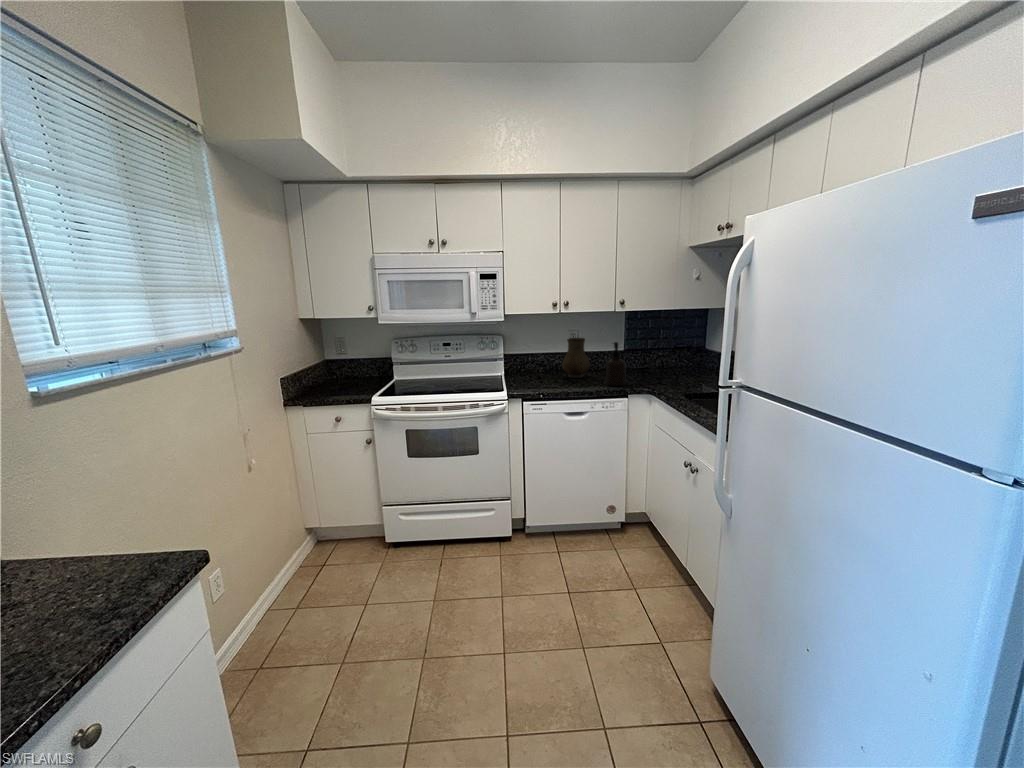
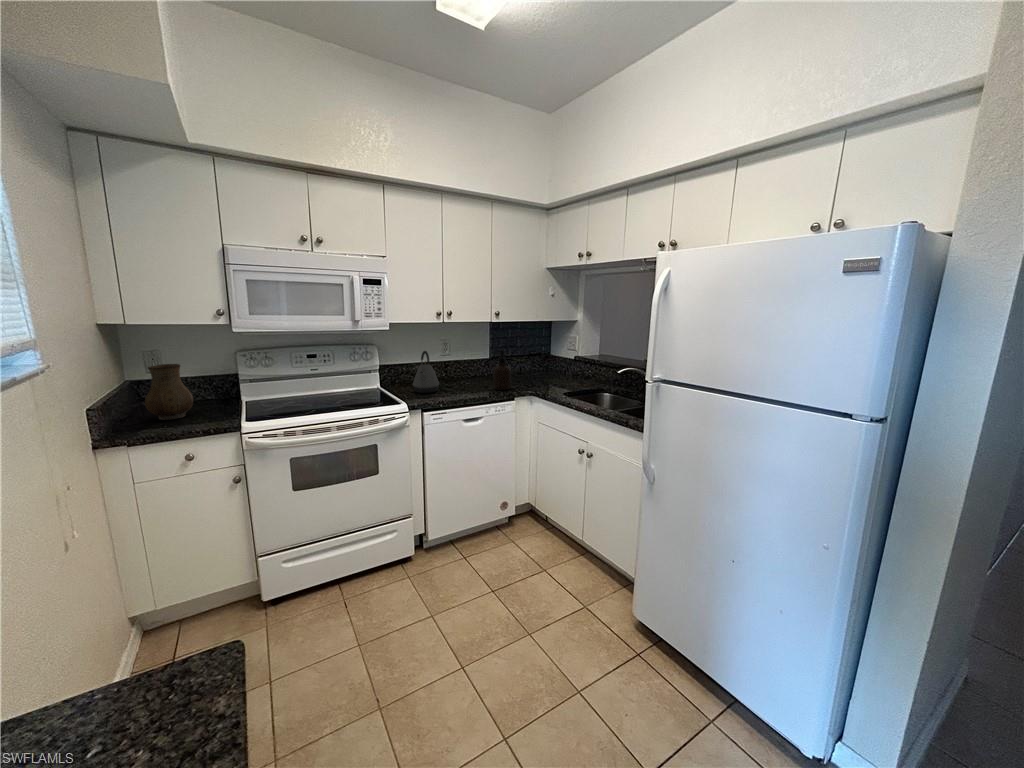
ceramic pitcher: present [562,338,590,378] -> present [145,364,193,420]
kettle: none [526,342,551,383] -> present [413,351,439,393]

